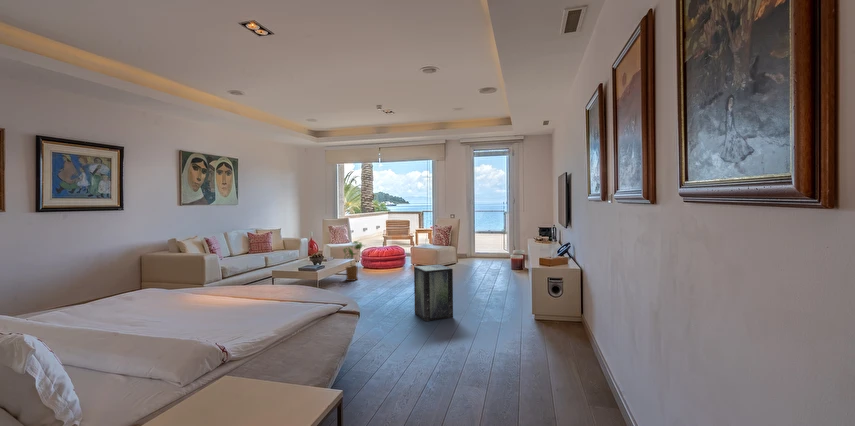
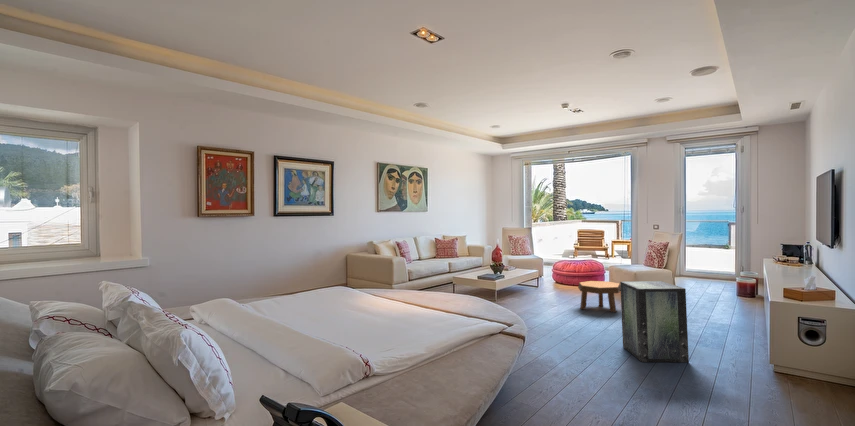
house plant: present [344,241,363,281] -> none [528,249,556,295]
footstool: none [384,266,415,290] -> present [578,281,621,312]

